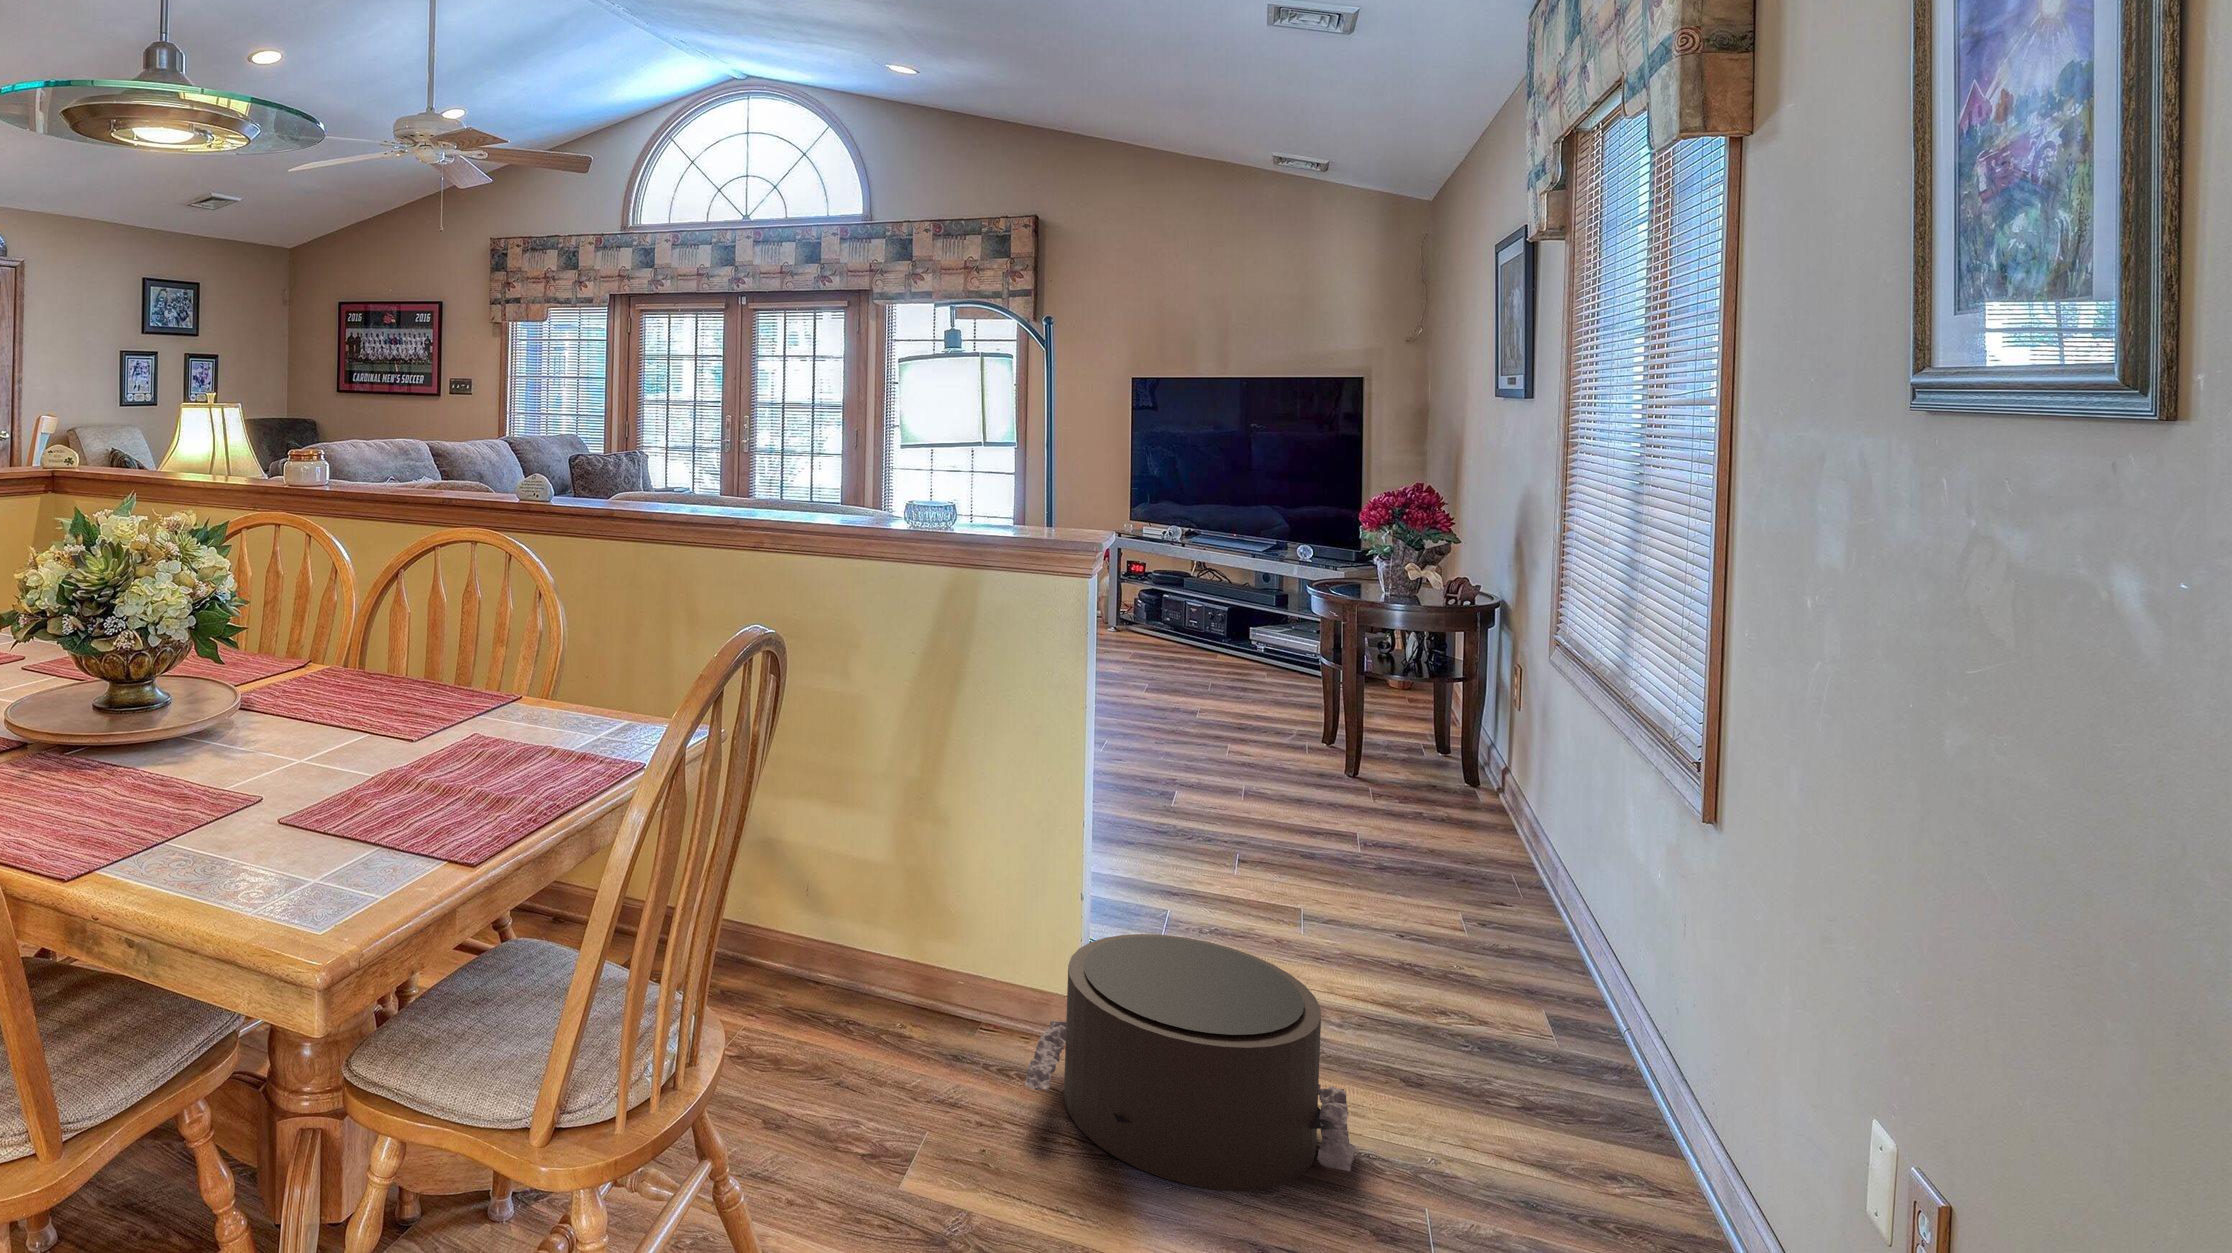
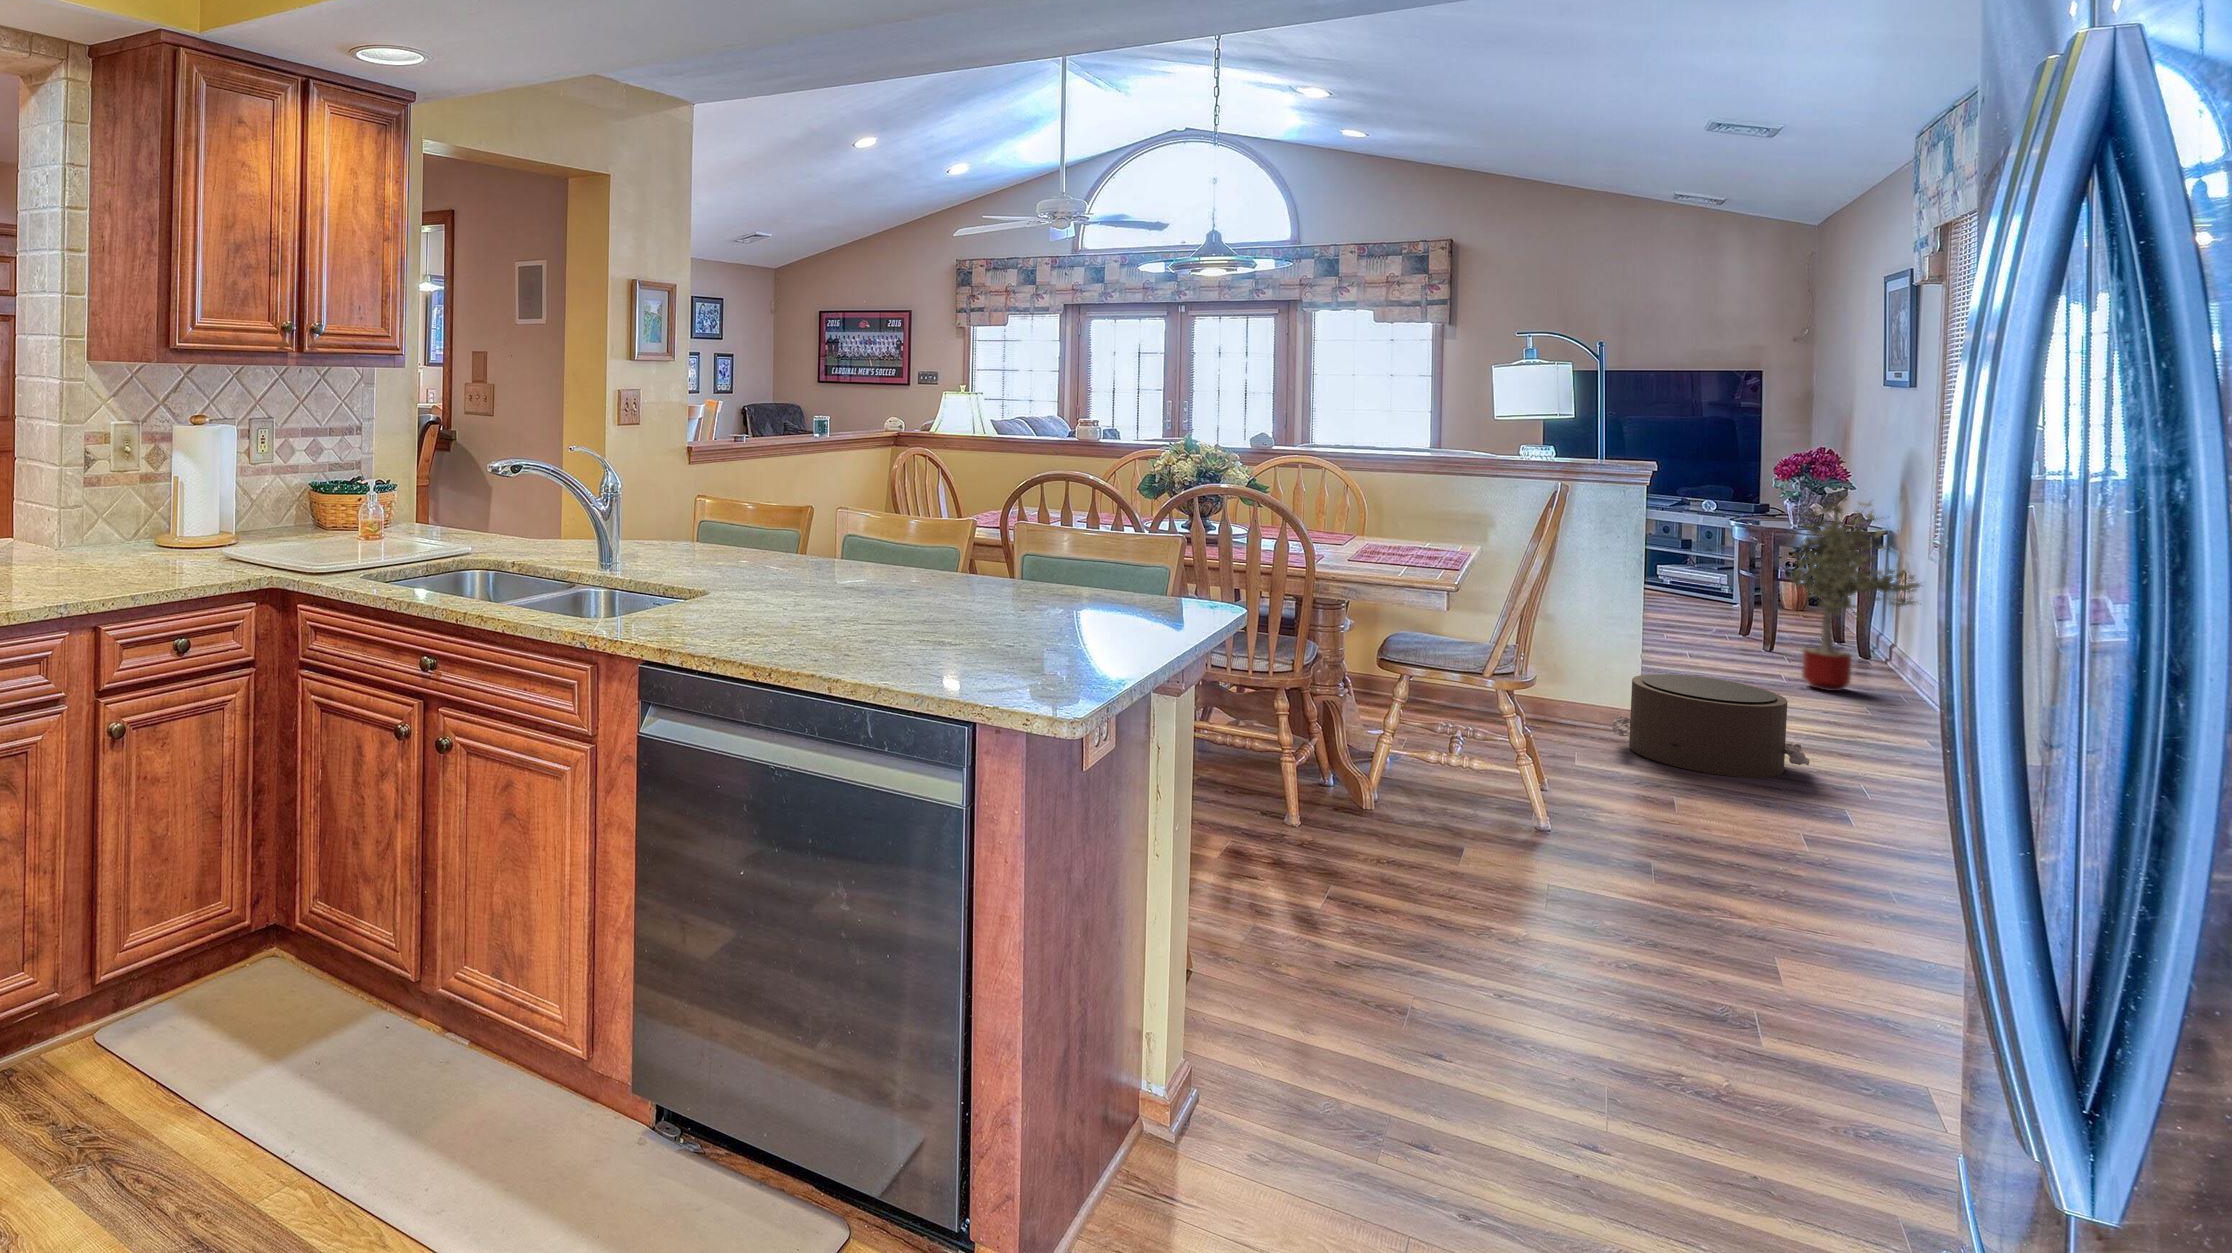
potted tree: none [1355,568,1550,873] -> present [1787,496,1922,691]

